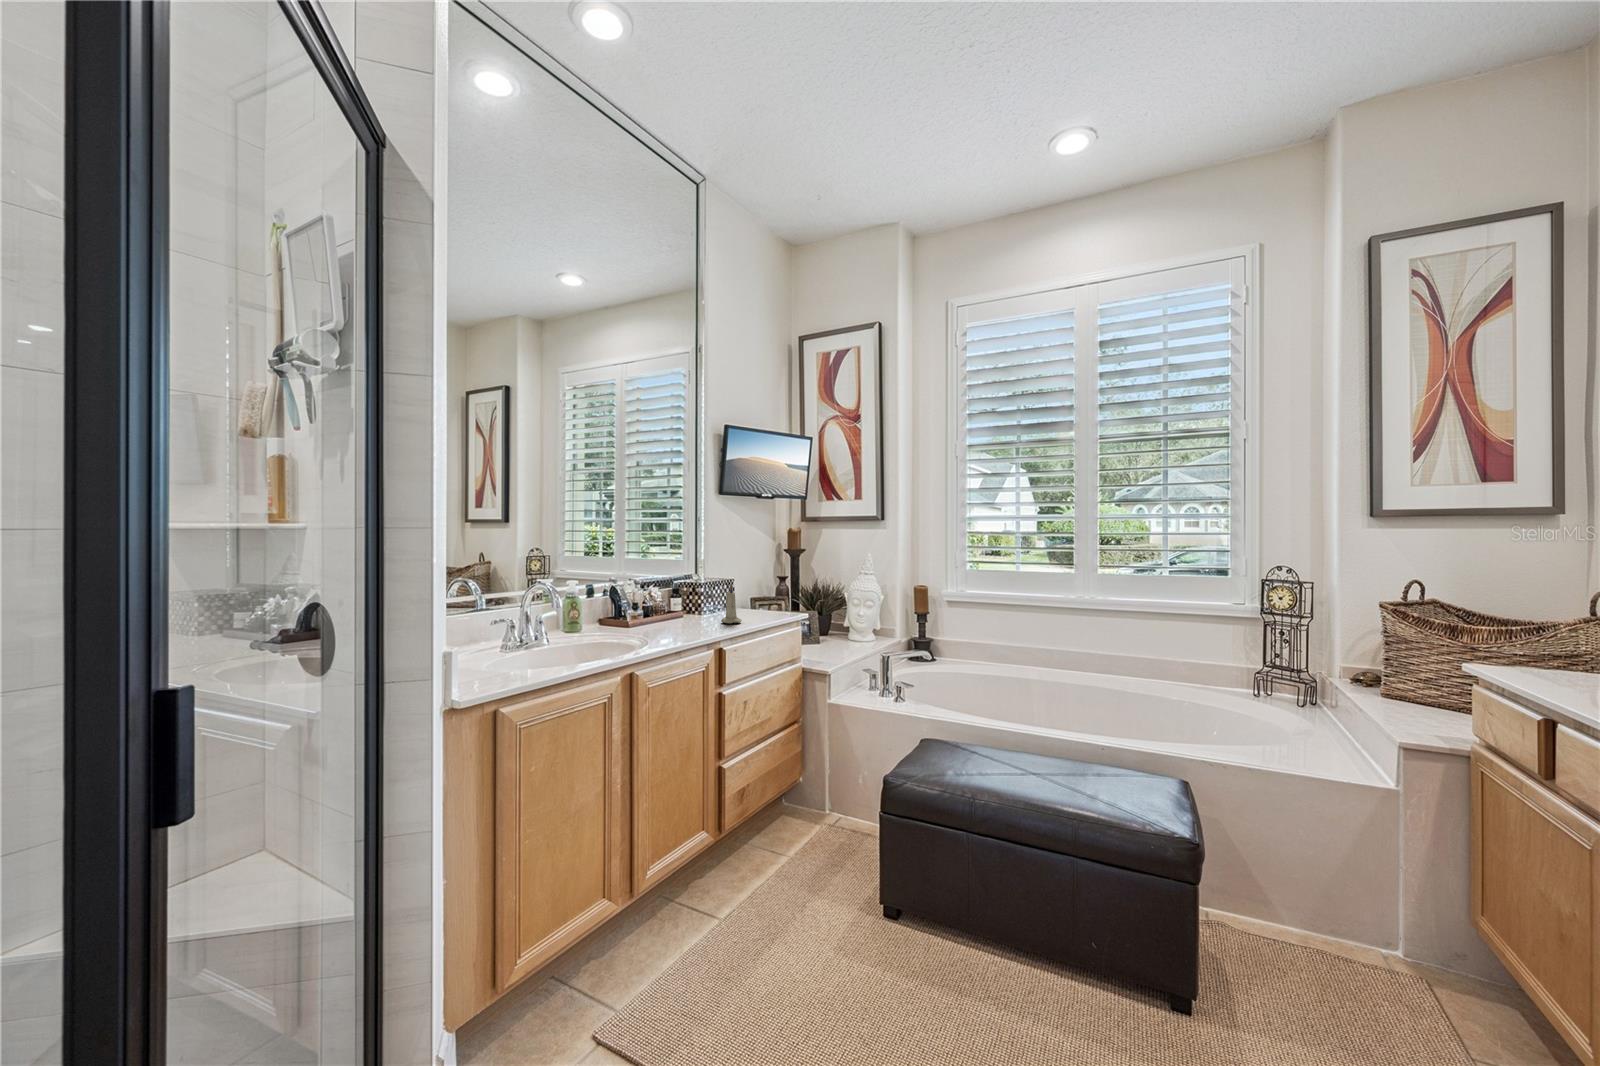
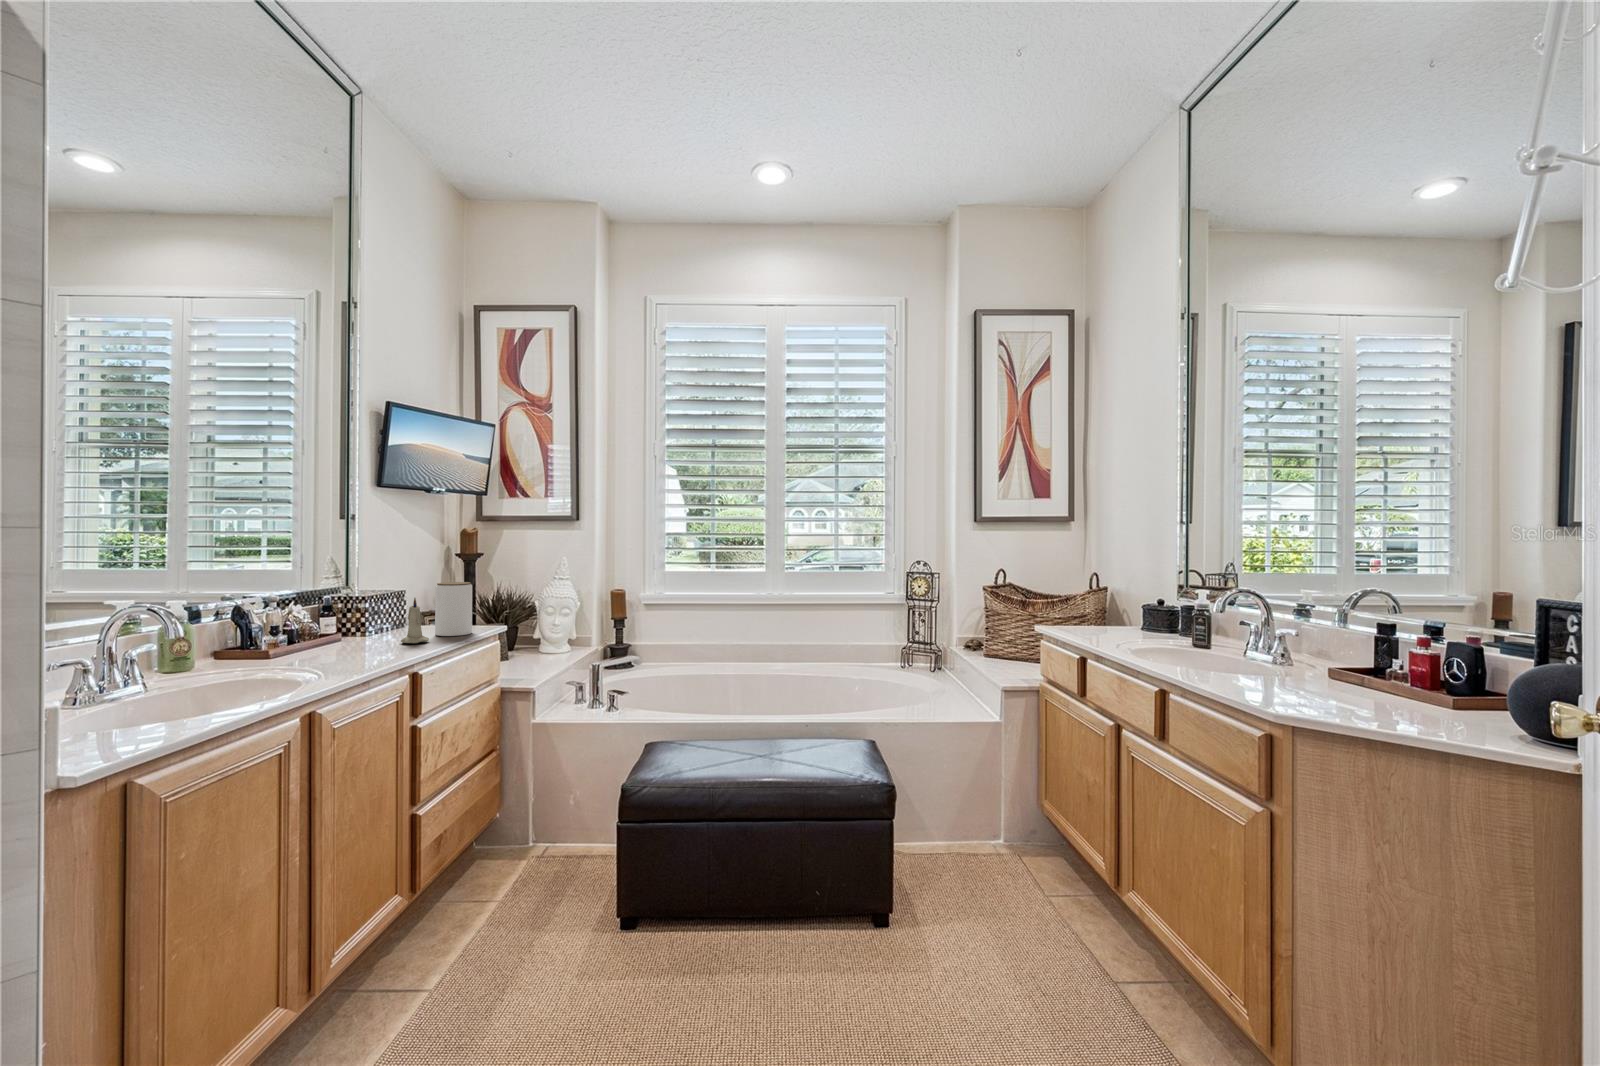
jar: none [751,573,780,619] -> present [435,582,472,636]

